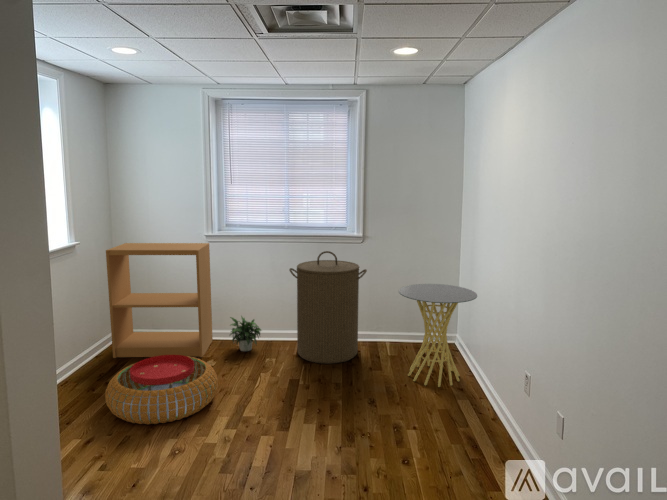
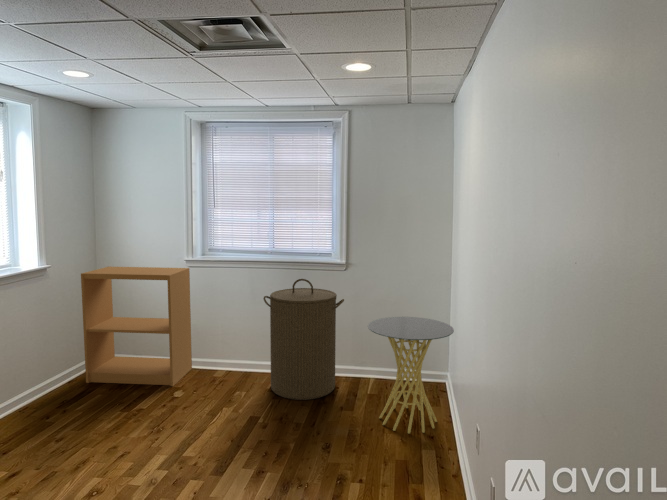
potted plant: present [230,316,261,351] -> none [202,343,237,382]
pouf: present [105,355,218,424] -> none [46,384,169,458]

